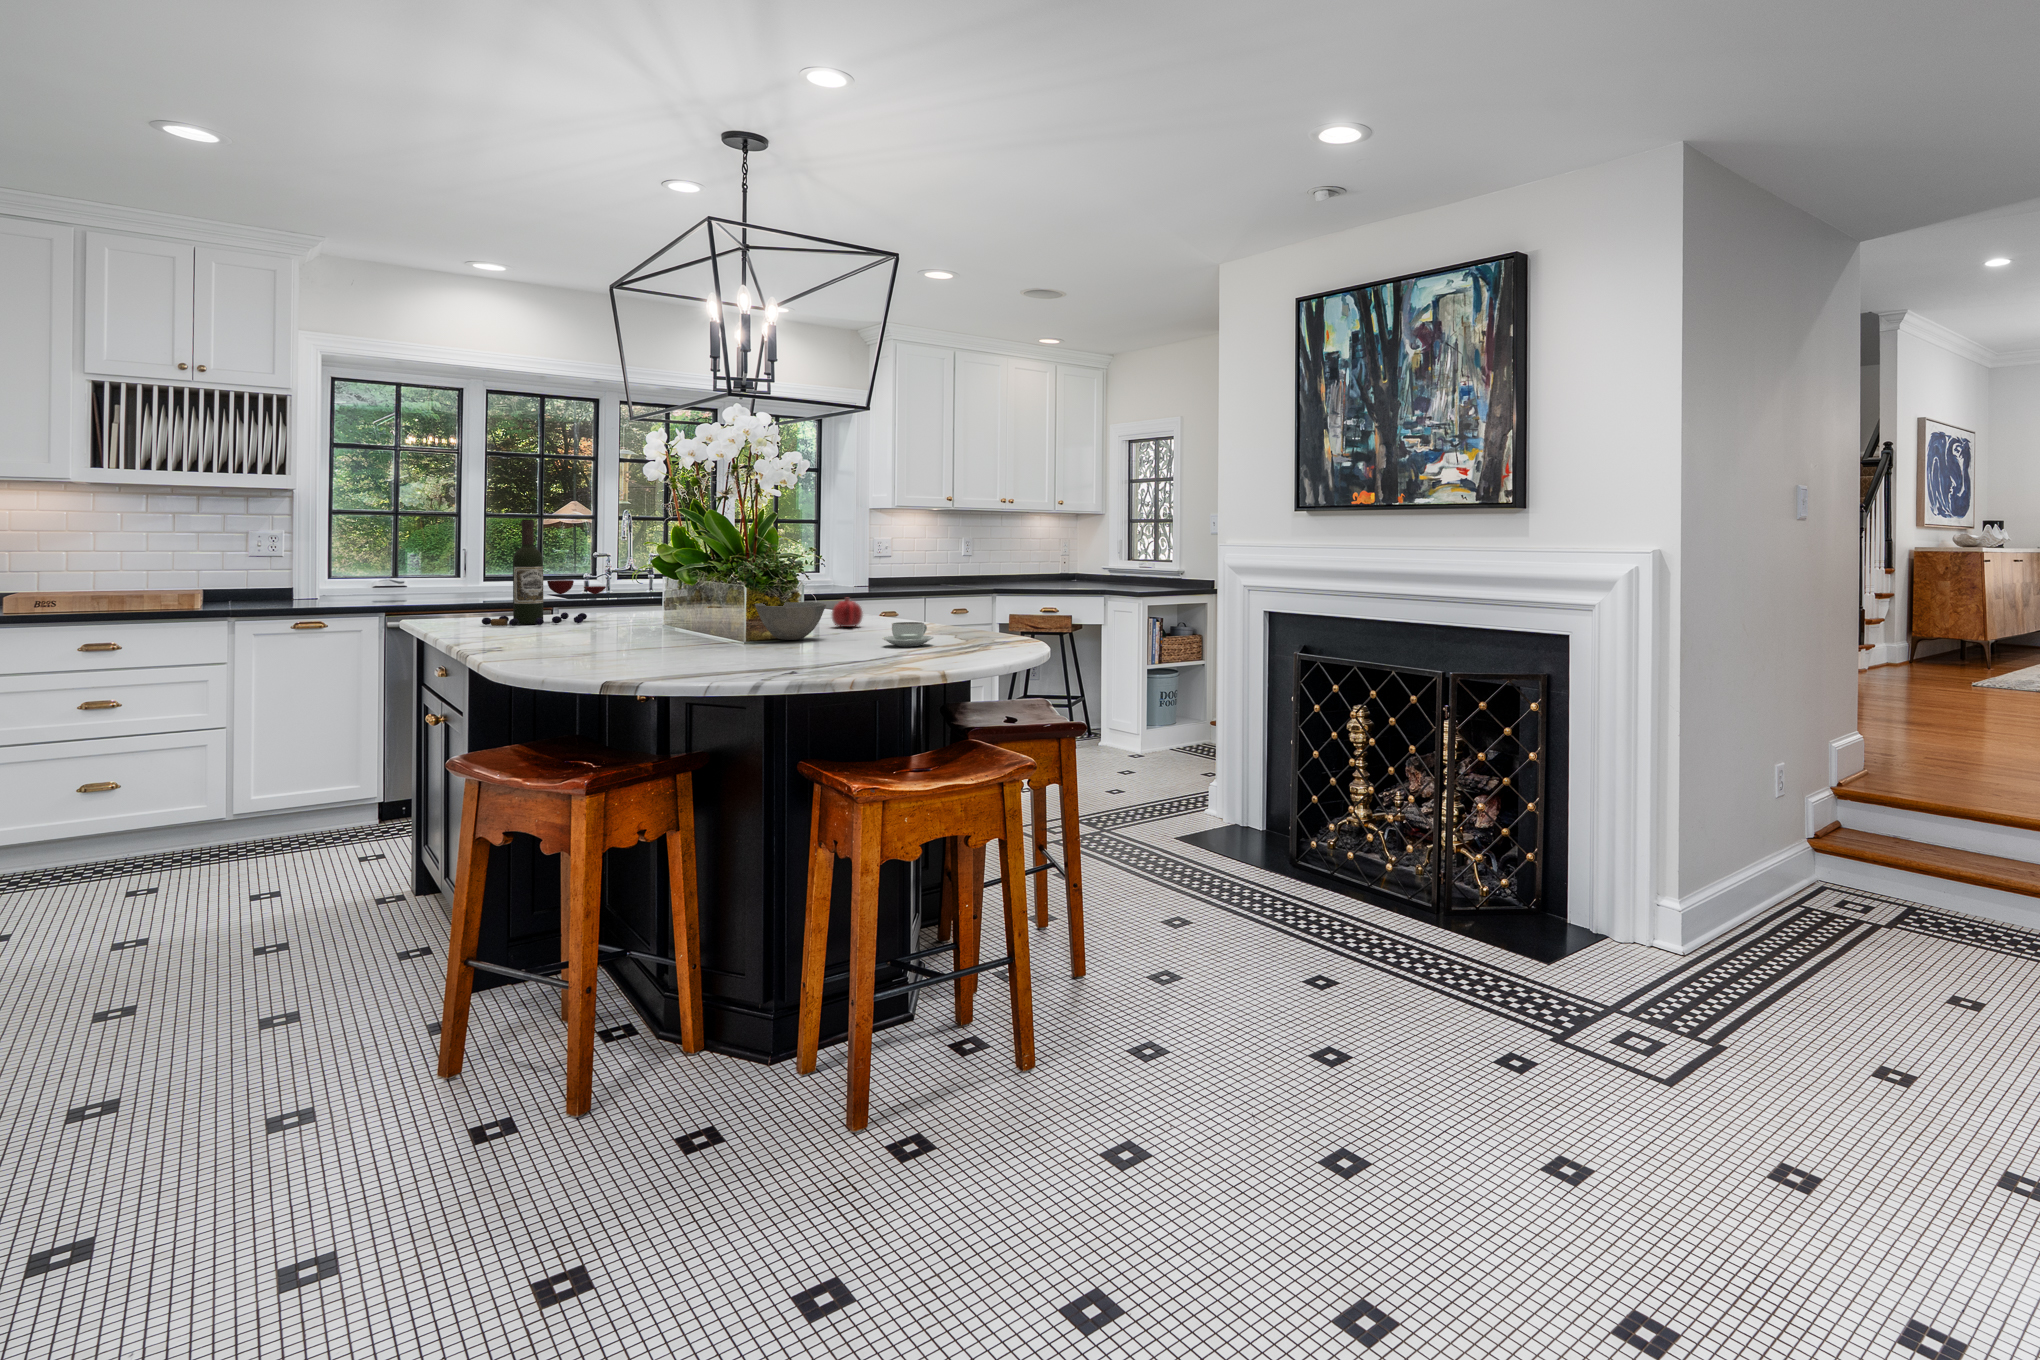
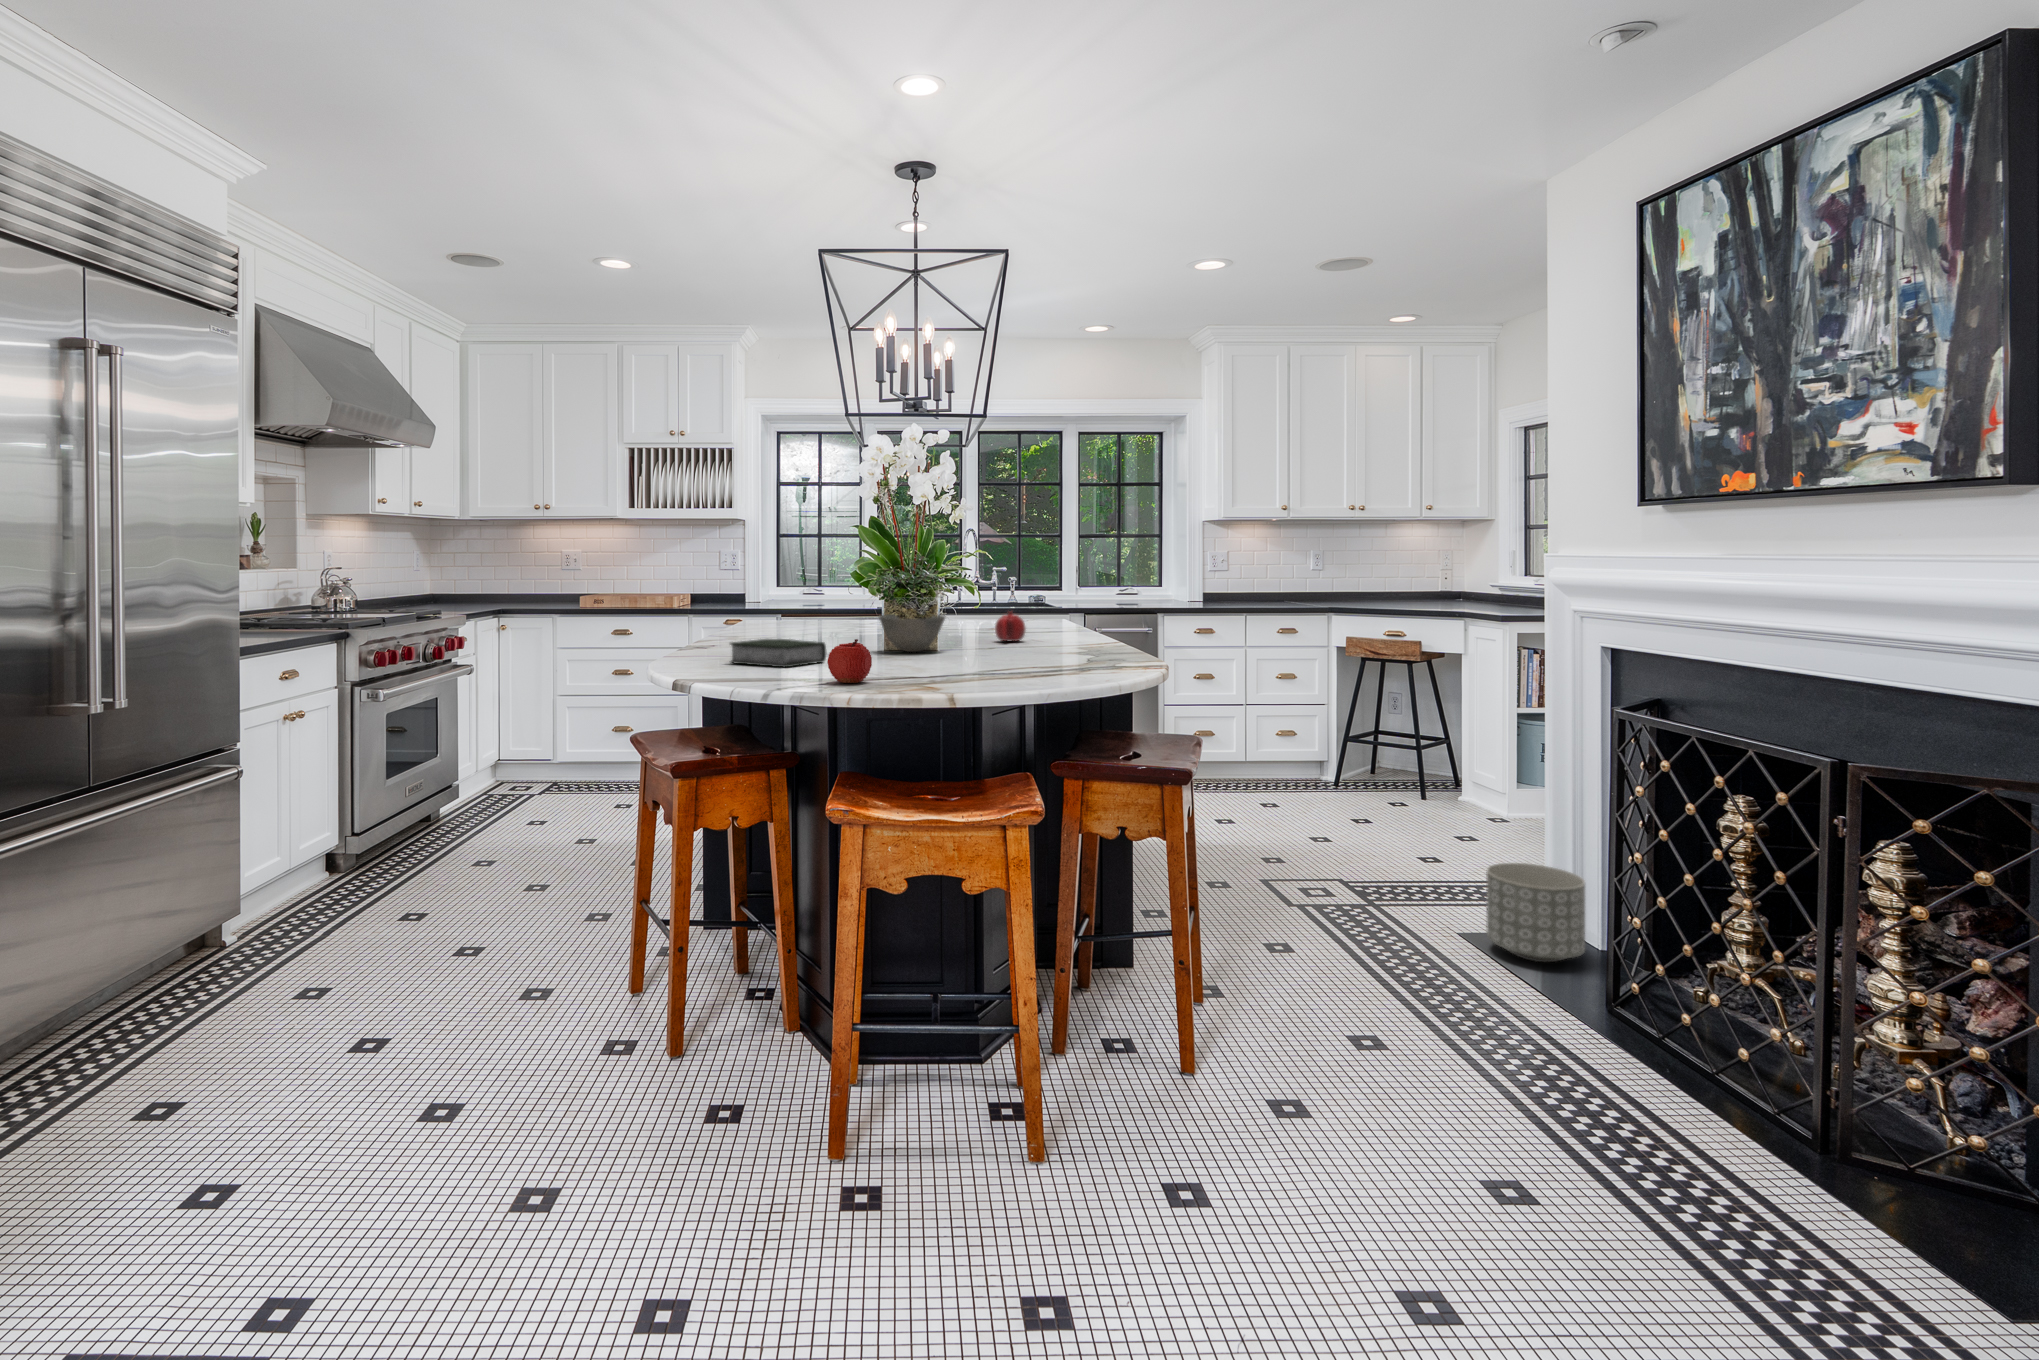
wine bottle: present [482,519,606,626] -> none [769,538,862,628]
coffee cup: present [883,622,934,646] -> none [954,639,1007,665]
apple: none [836,624,877,666] -> present [827,639,872,683]
book: none [640,632,746,660] -> present [730,639,826,667]
planter: none [1199,776,1262,845] -> present [1486,863,1585,962]

